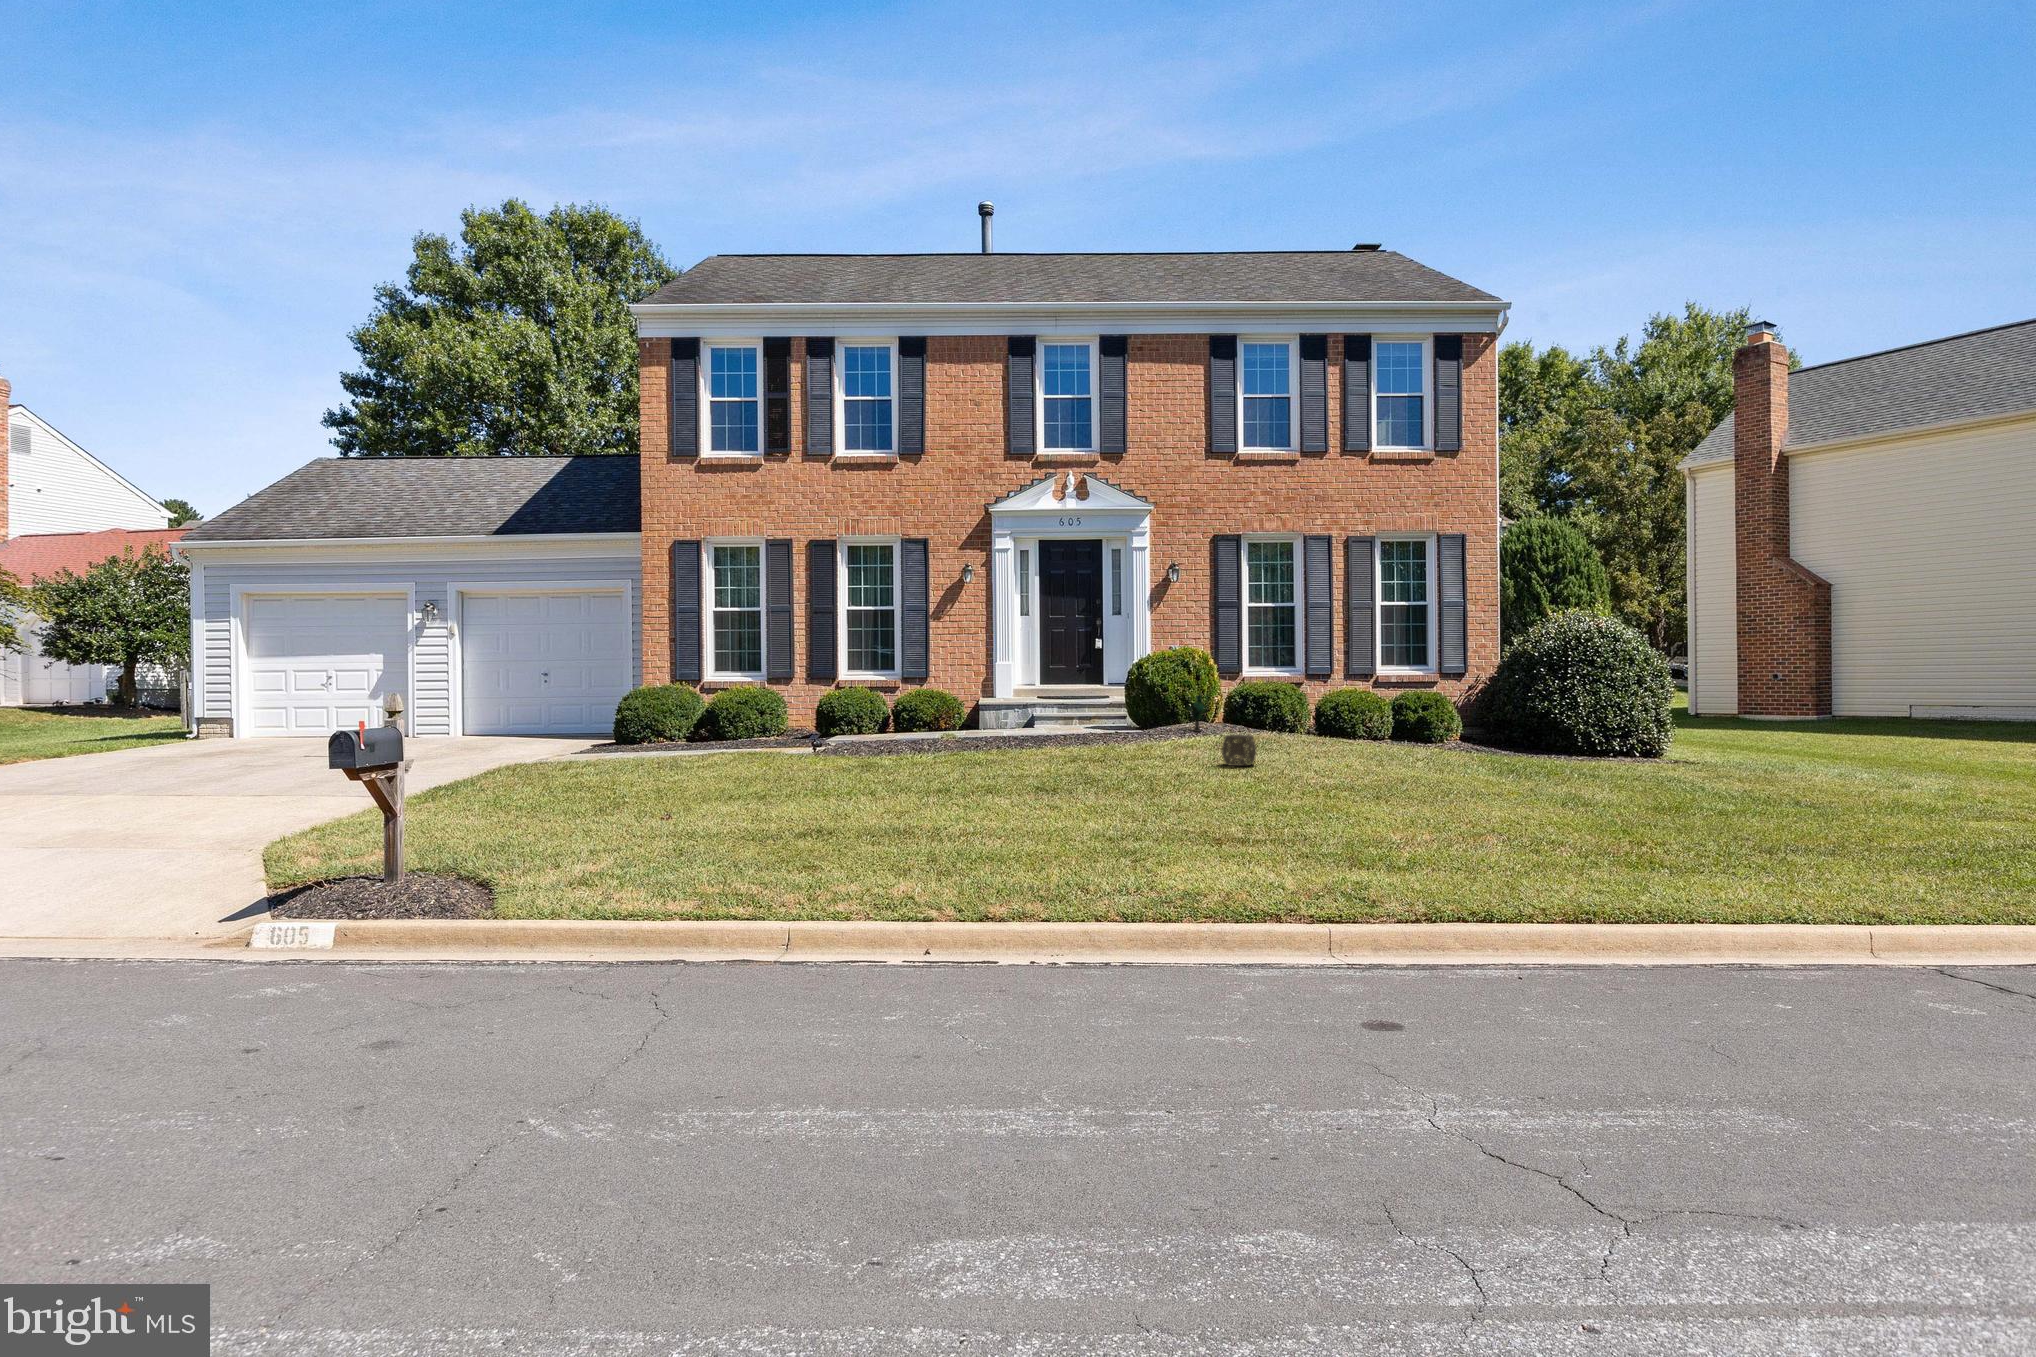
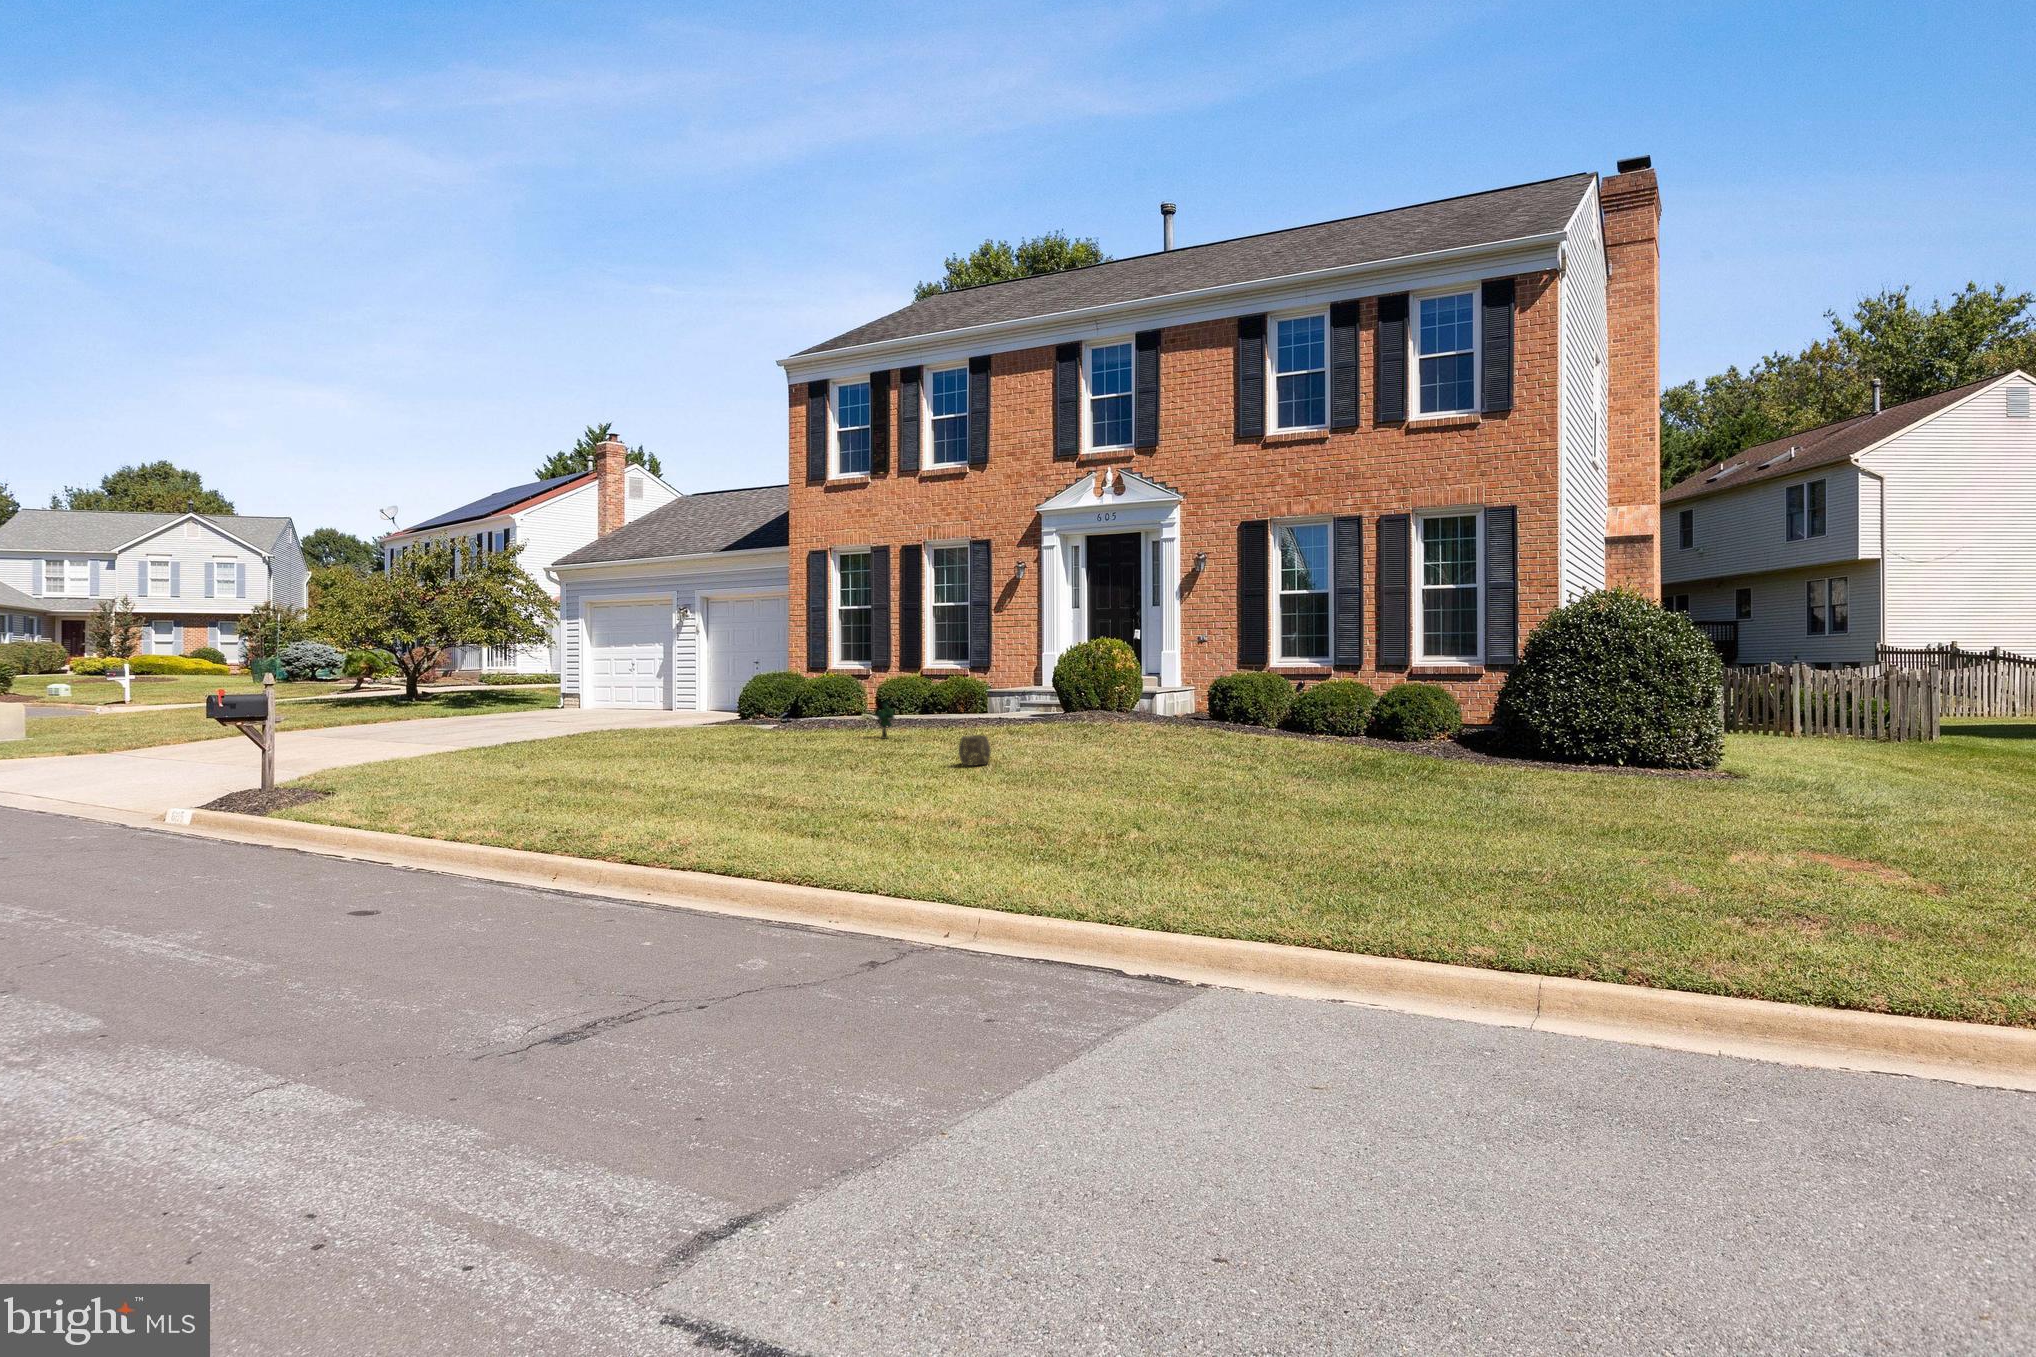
decorative plant: present [1187,693,1207,732] -> present [874,700,894,739]

